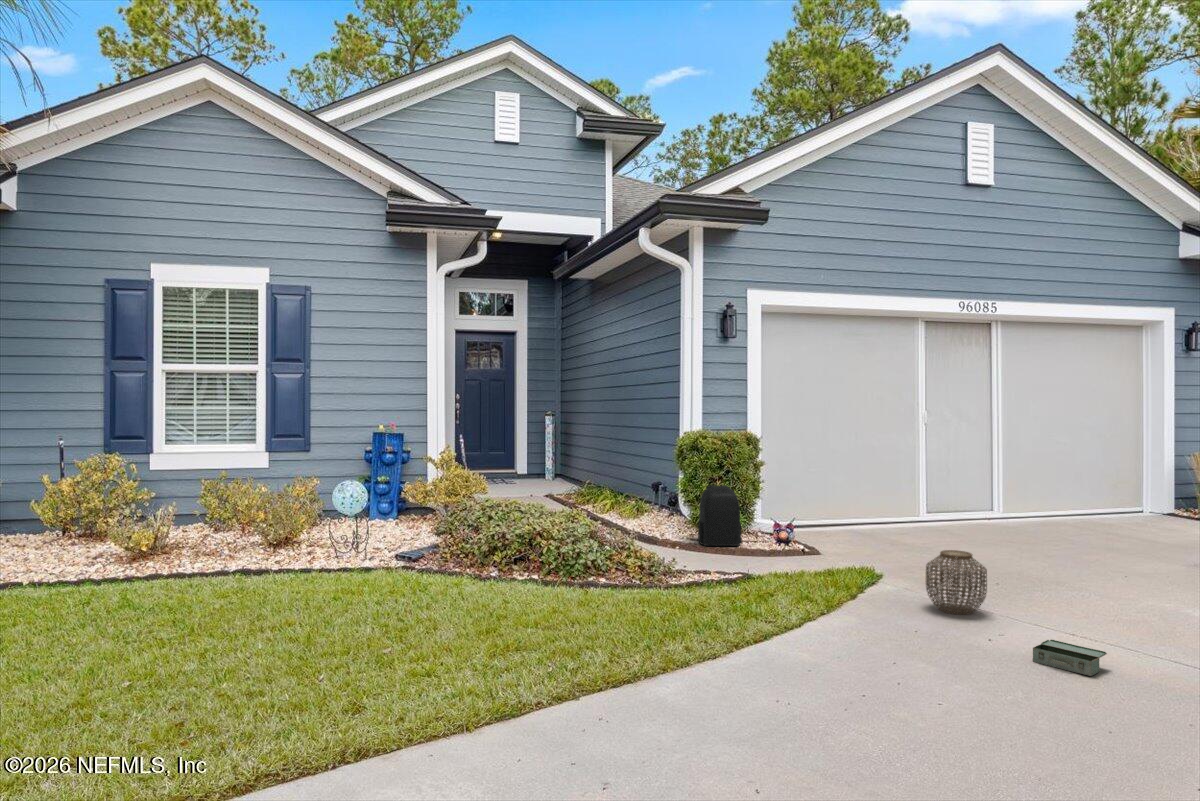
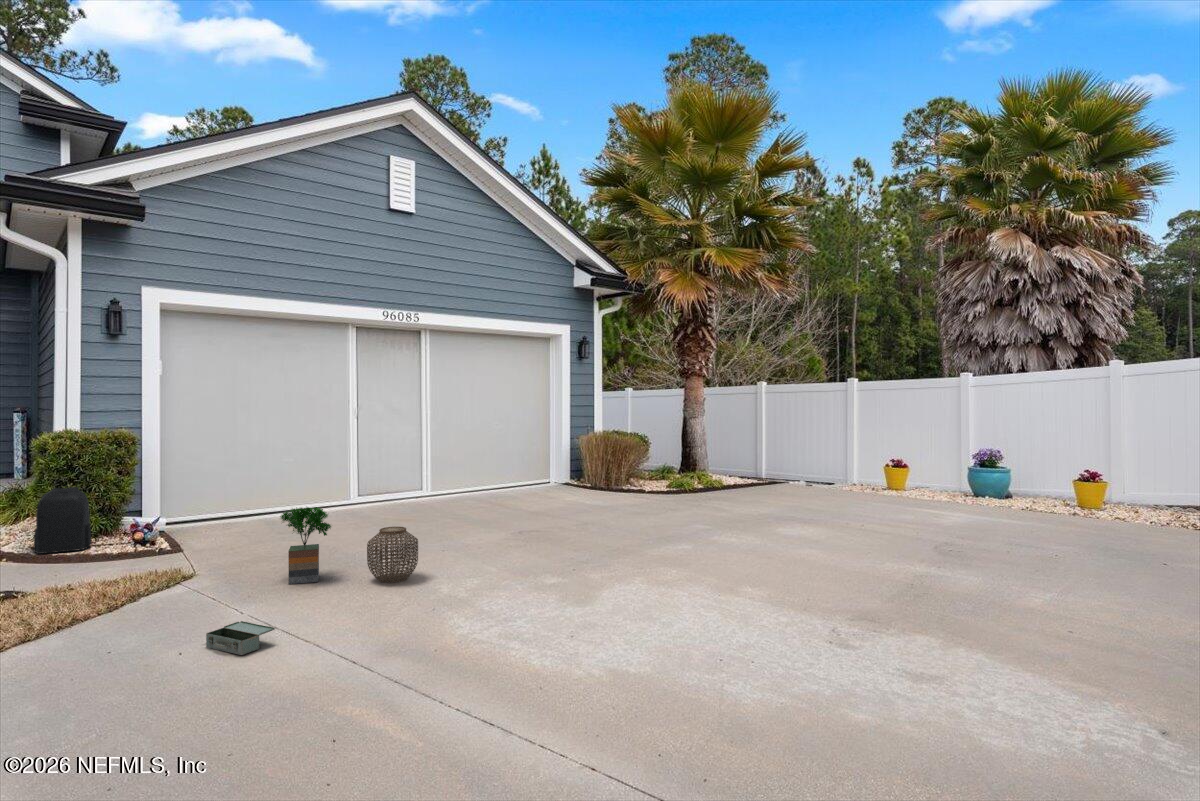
potted tree: none [991,522,1056,605] -> present [280,507,331,584]
woven basket: present [926,550,987,615] -> present [367,527,418,583]

